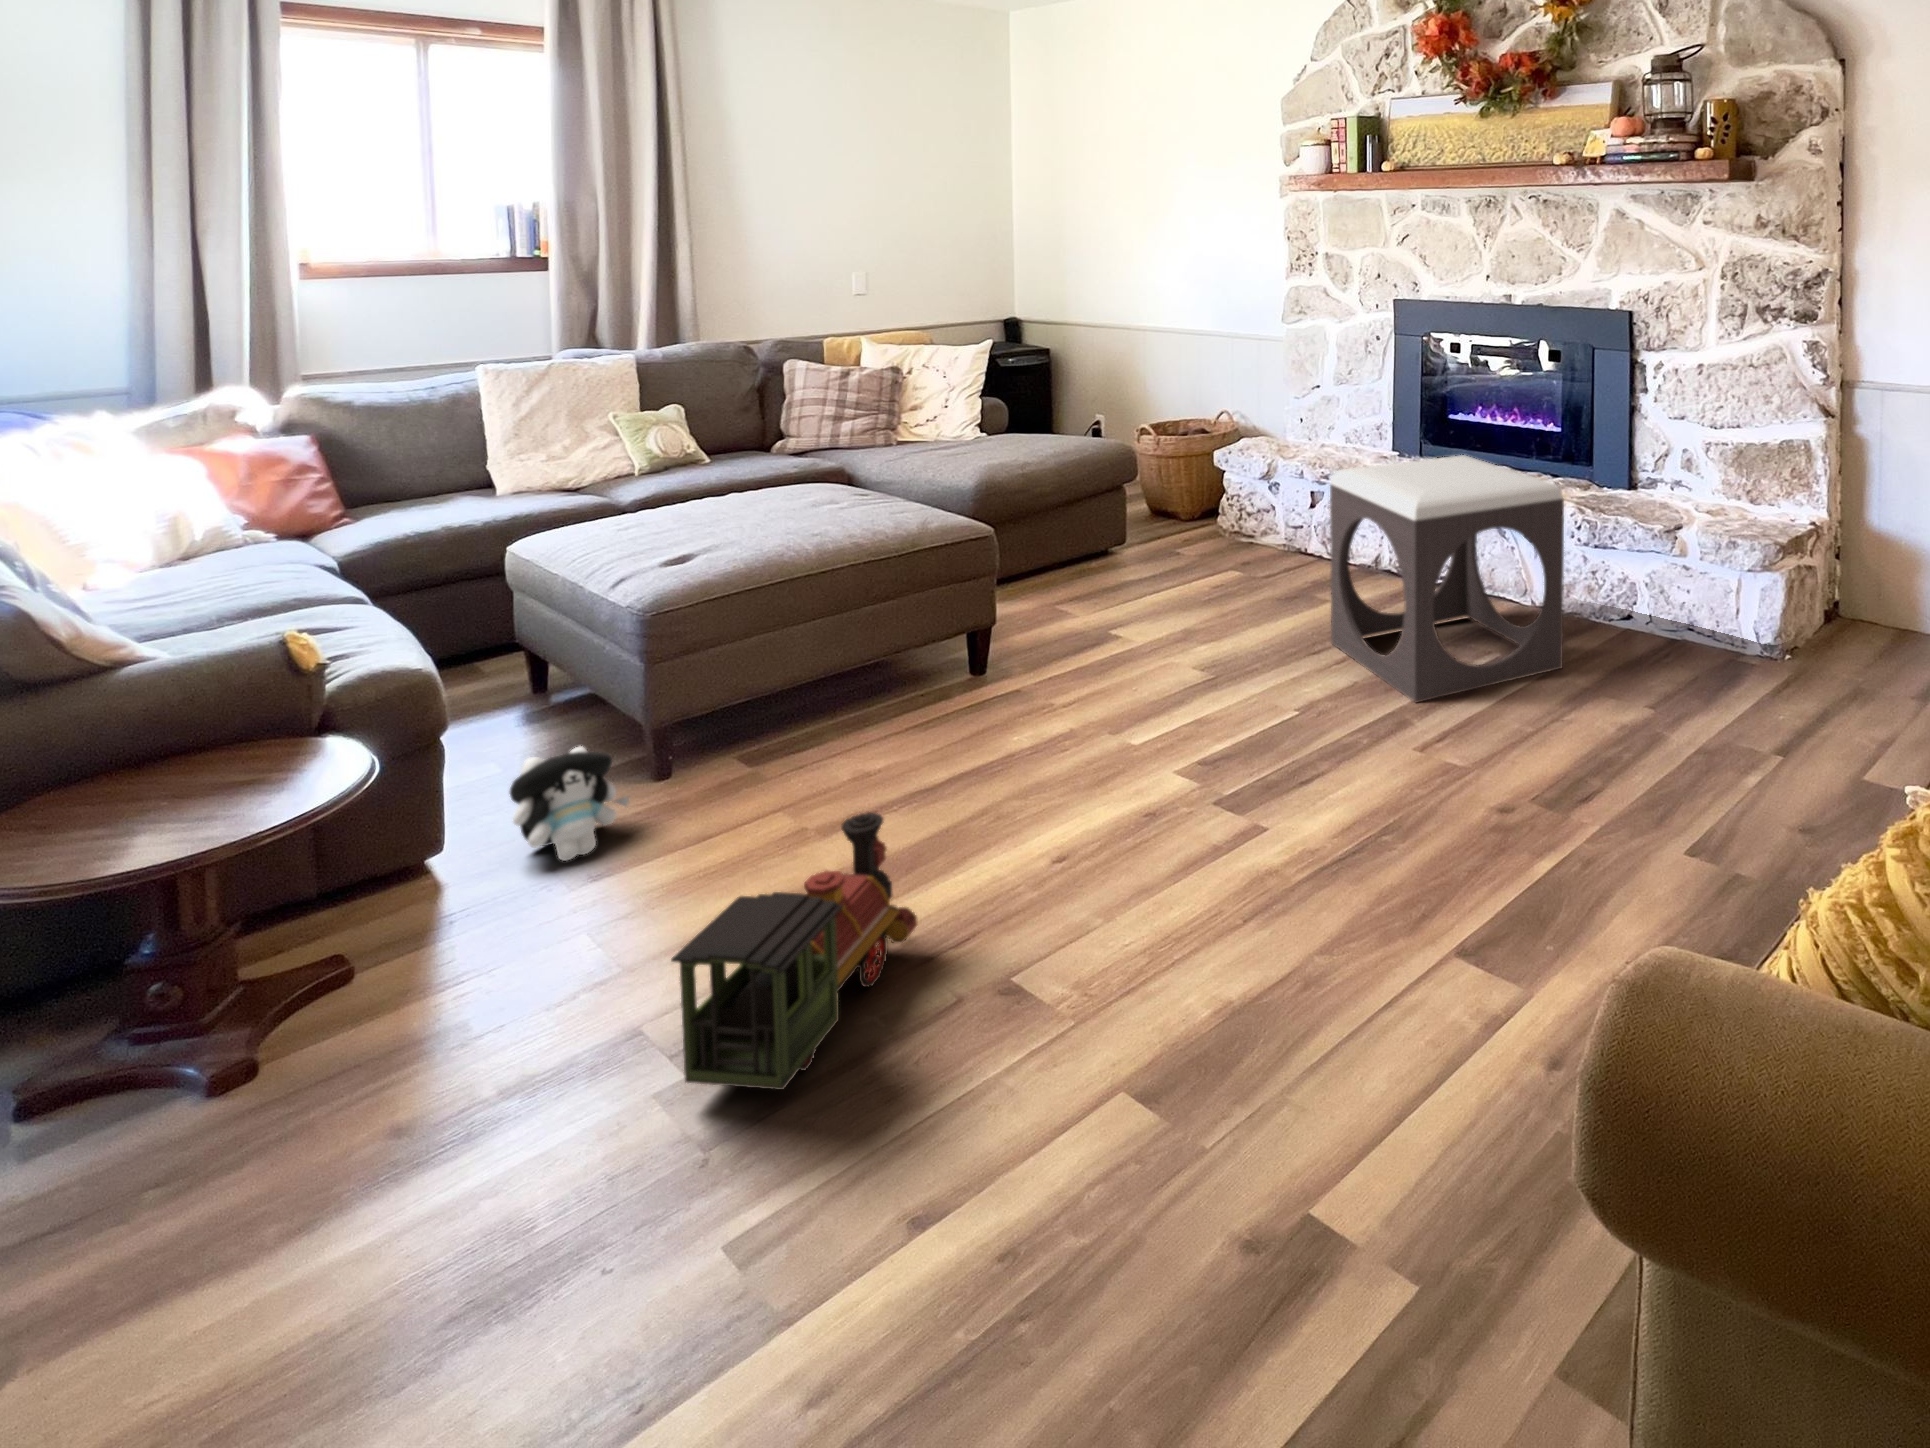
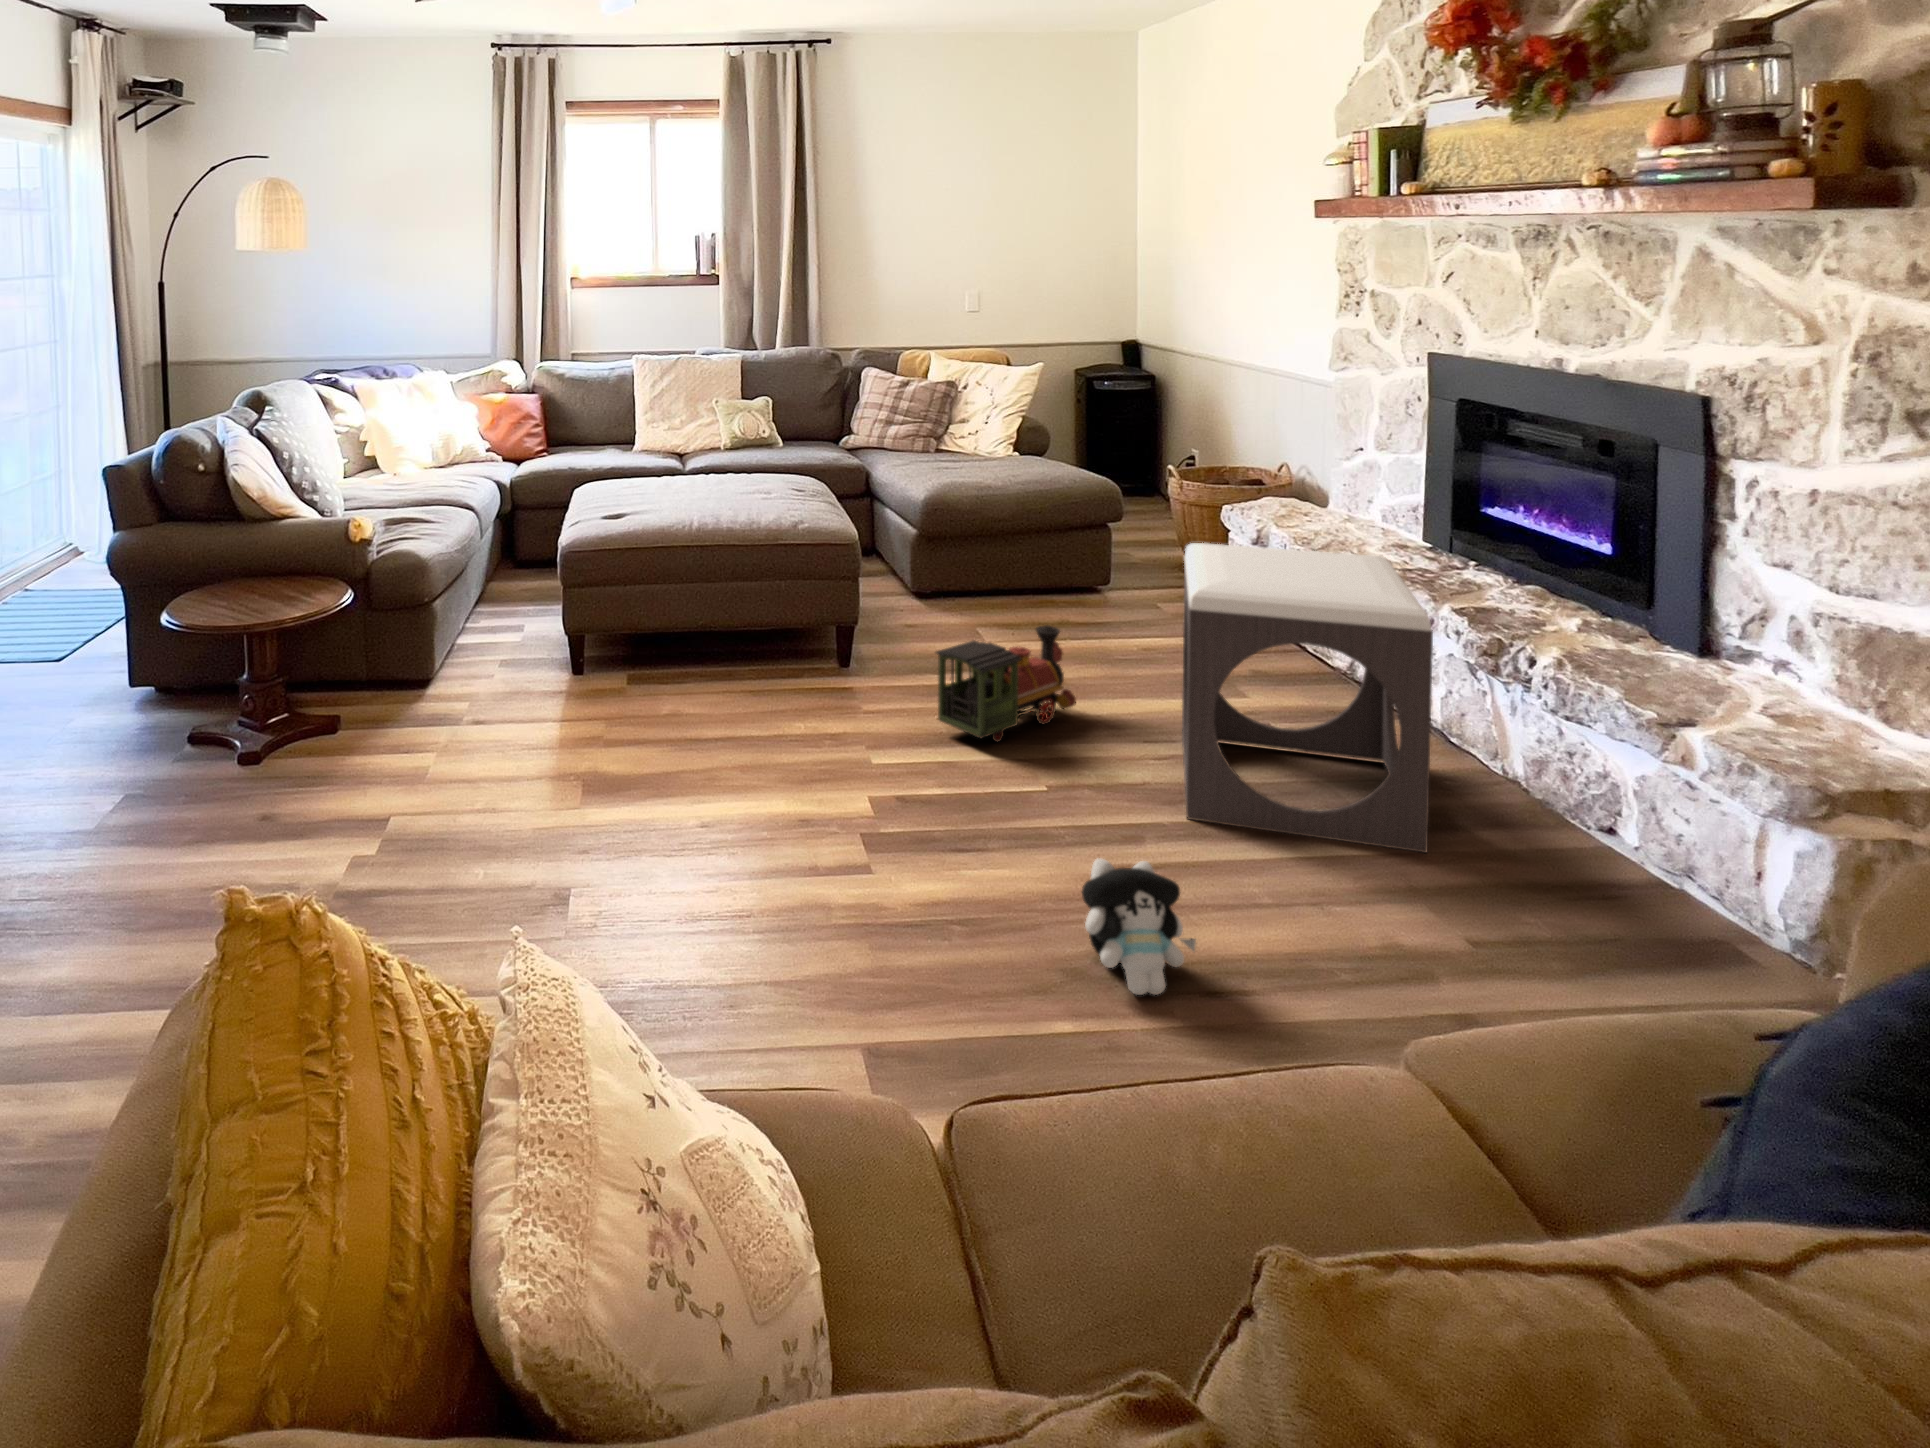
plush toy: present [510,746,629,861] -> present [1082,859,1196,995]
toy train: present [671,812,918,1090] -> present [936,625,1076,742]

